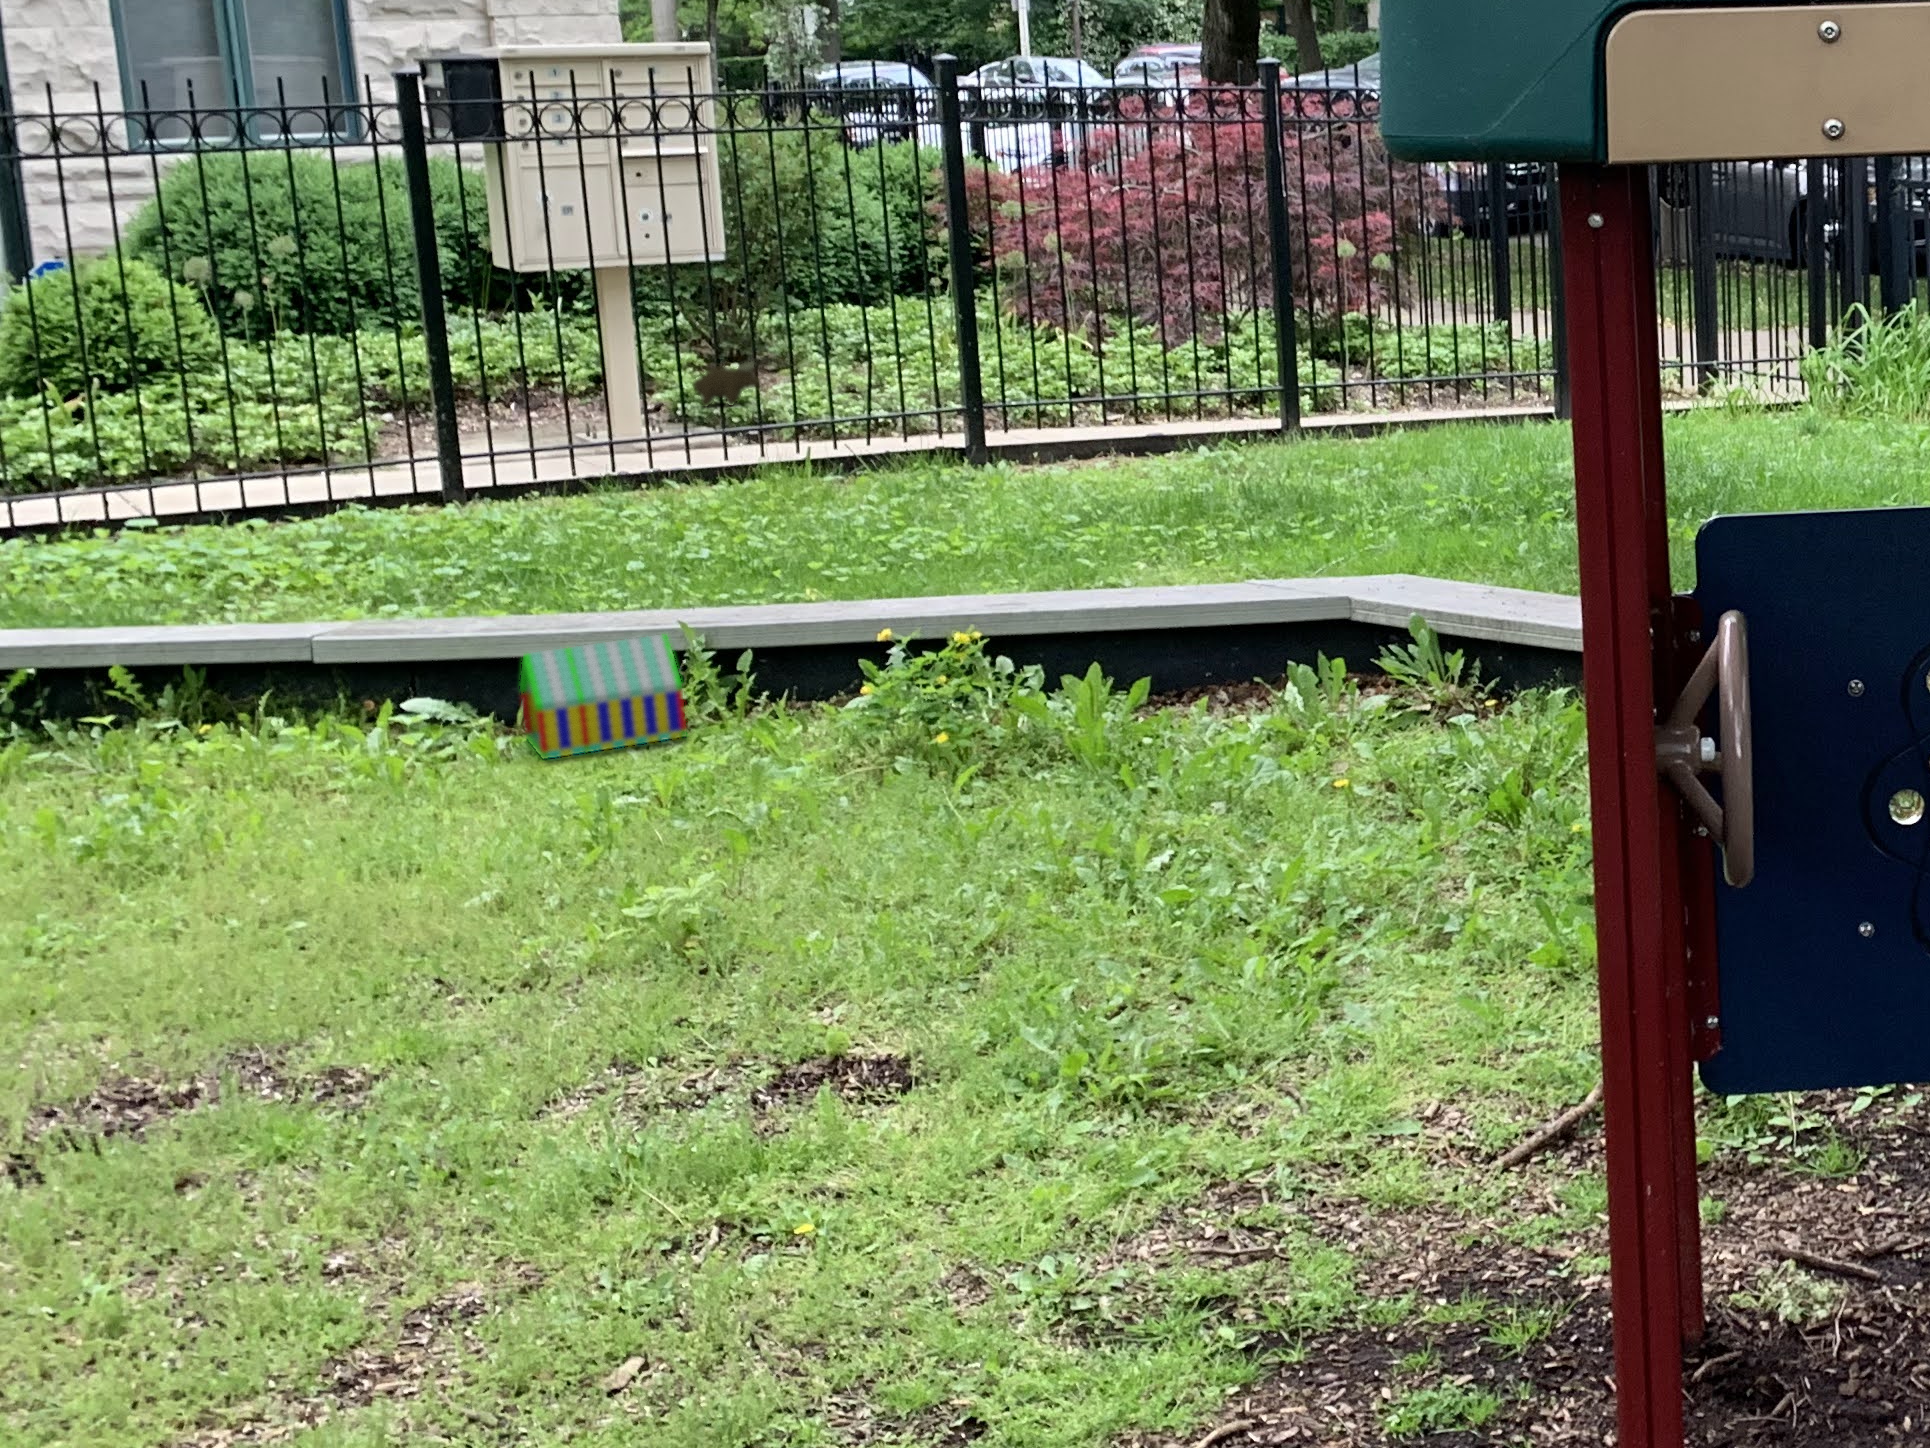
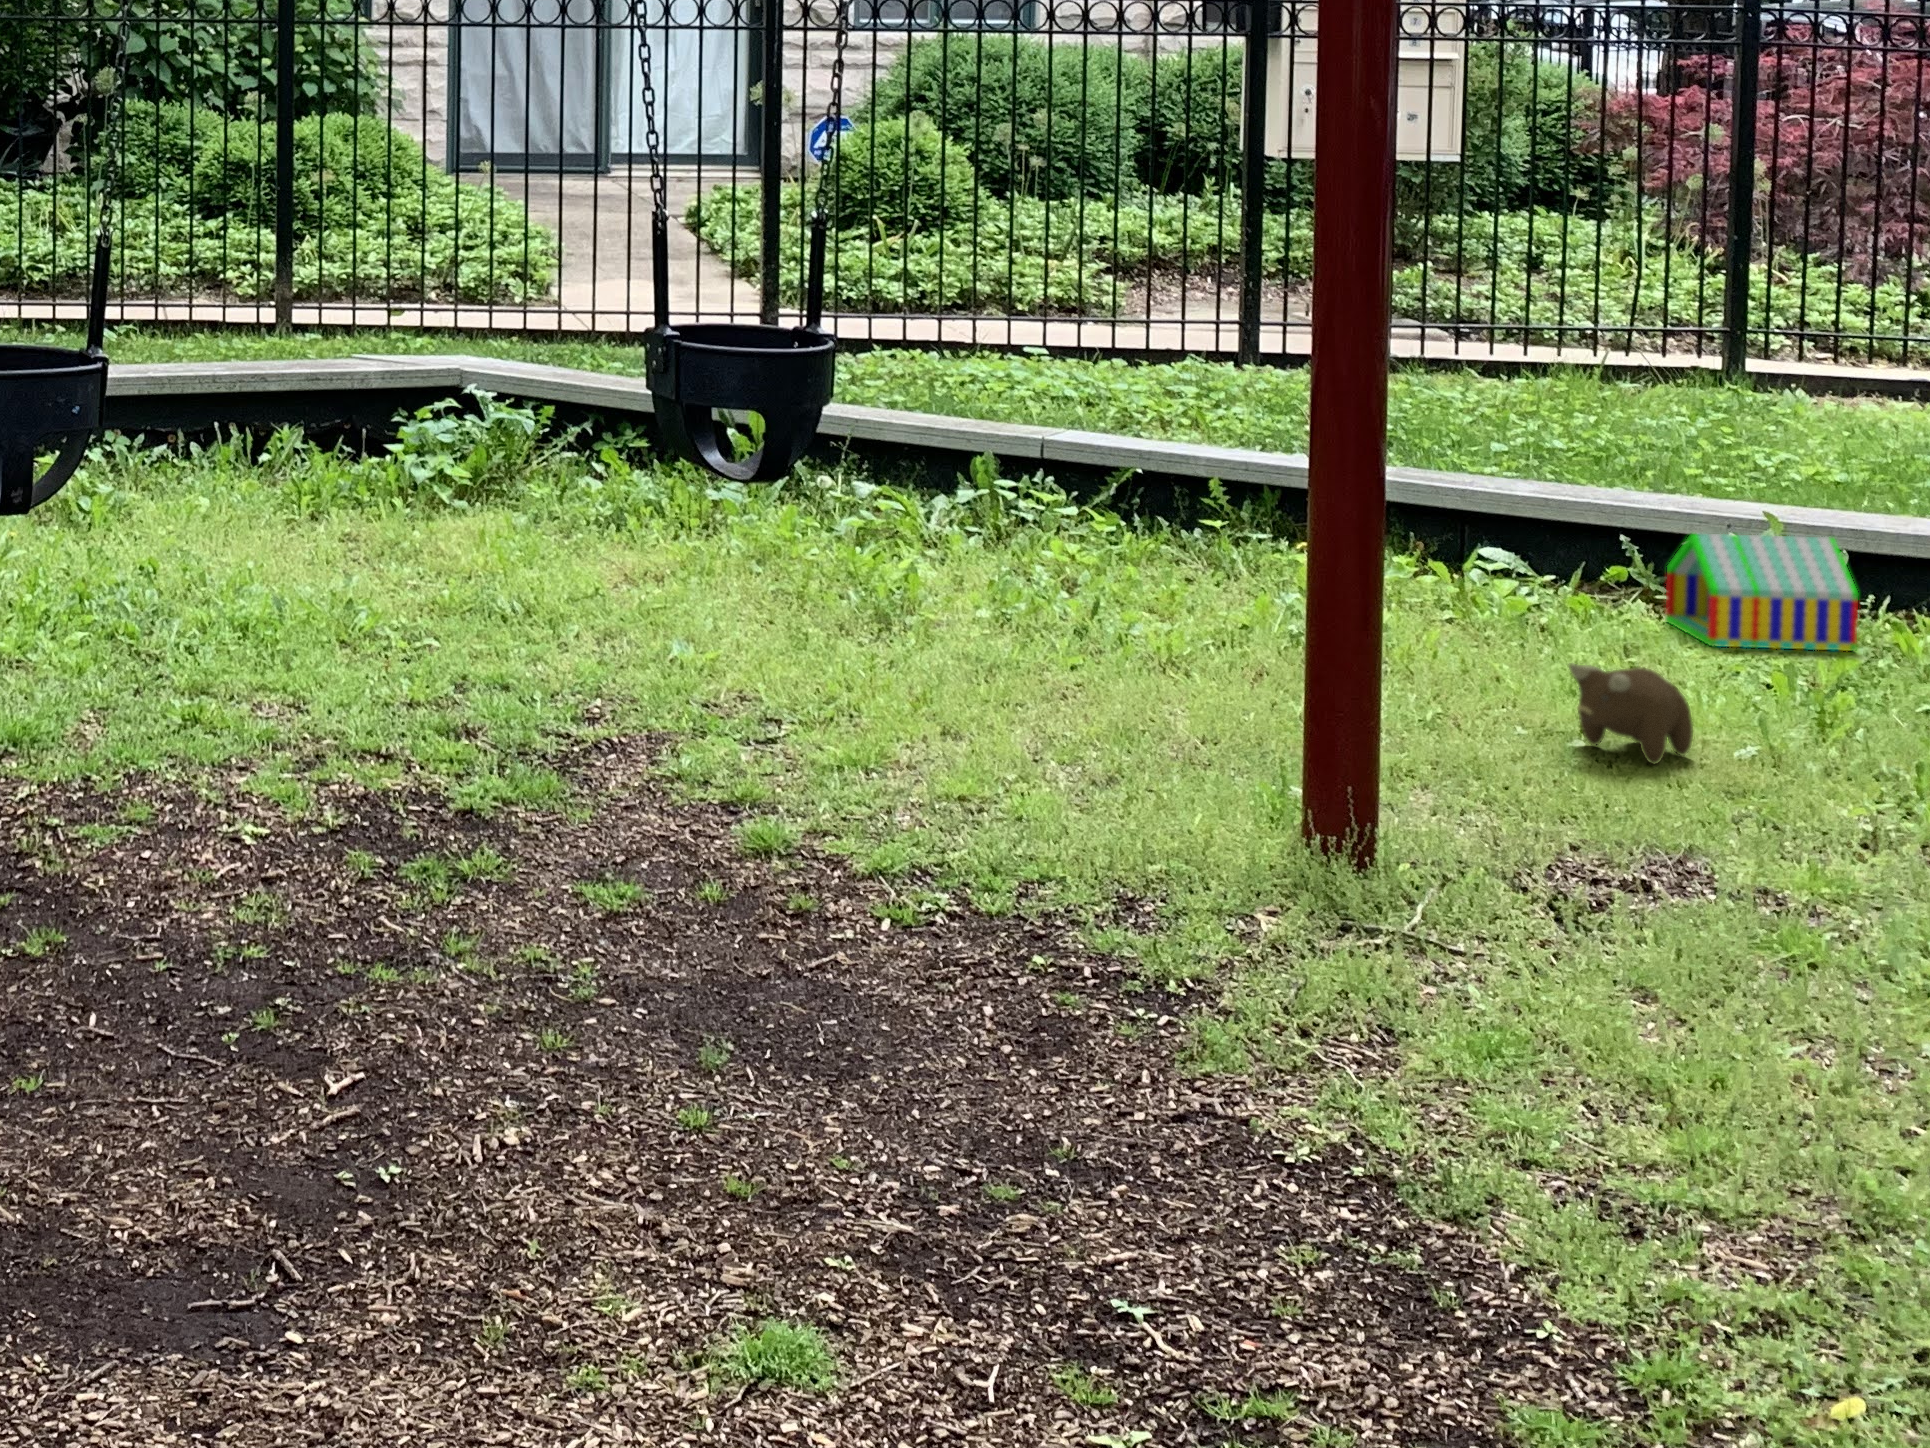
plush toy: present [693,362,760,406] -> present [1569,663,1693,764]

